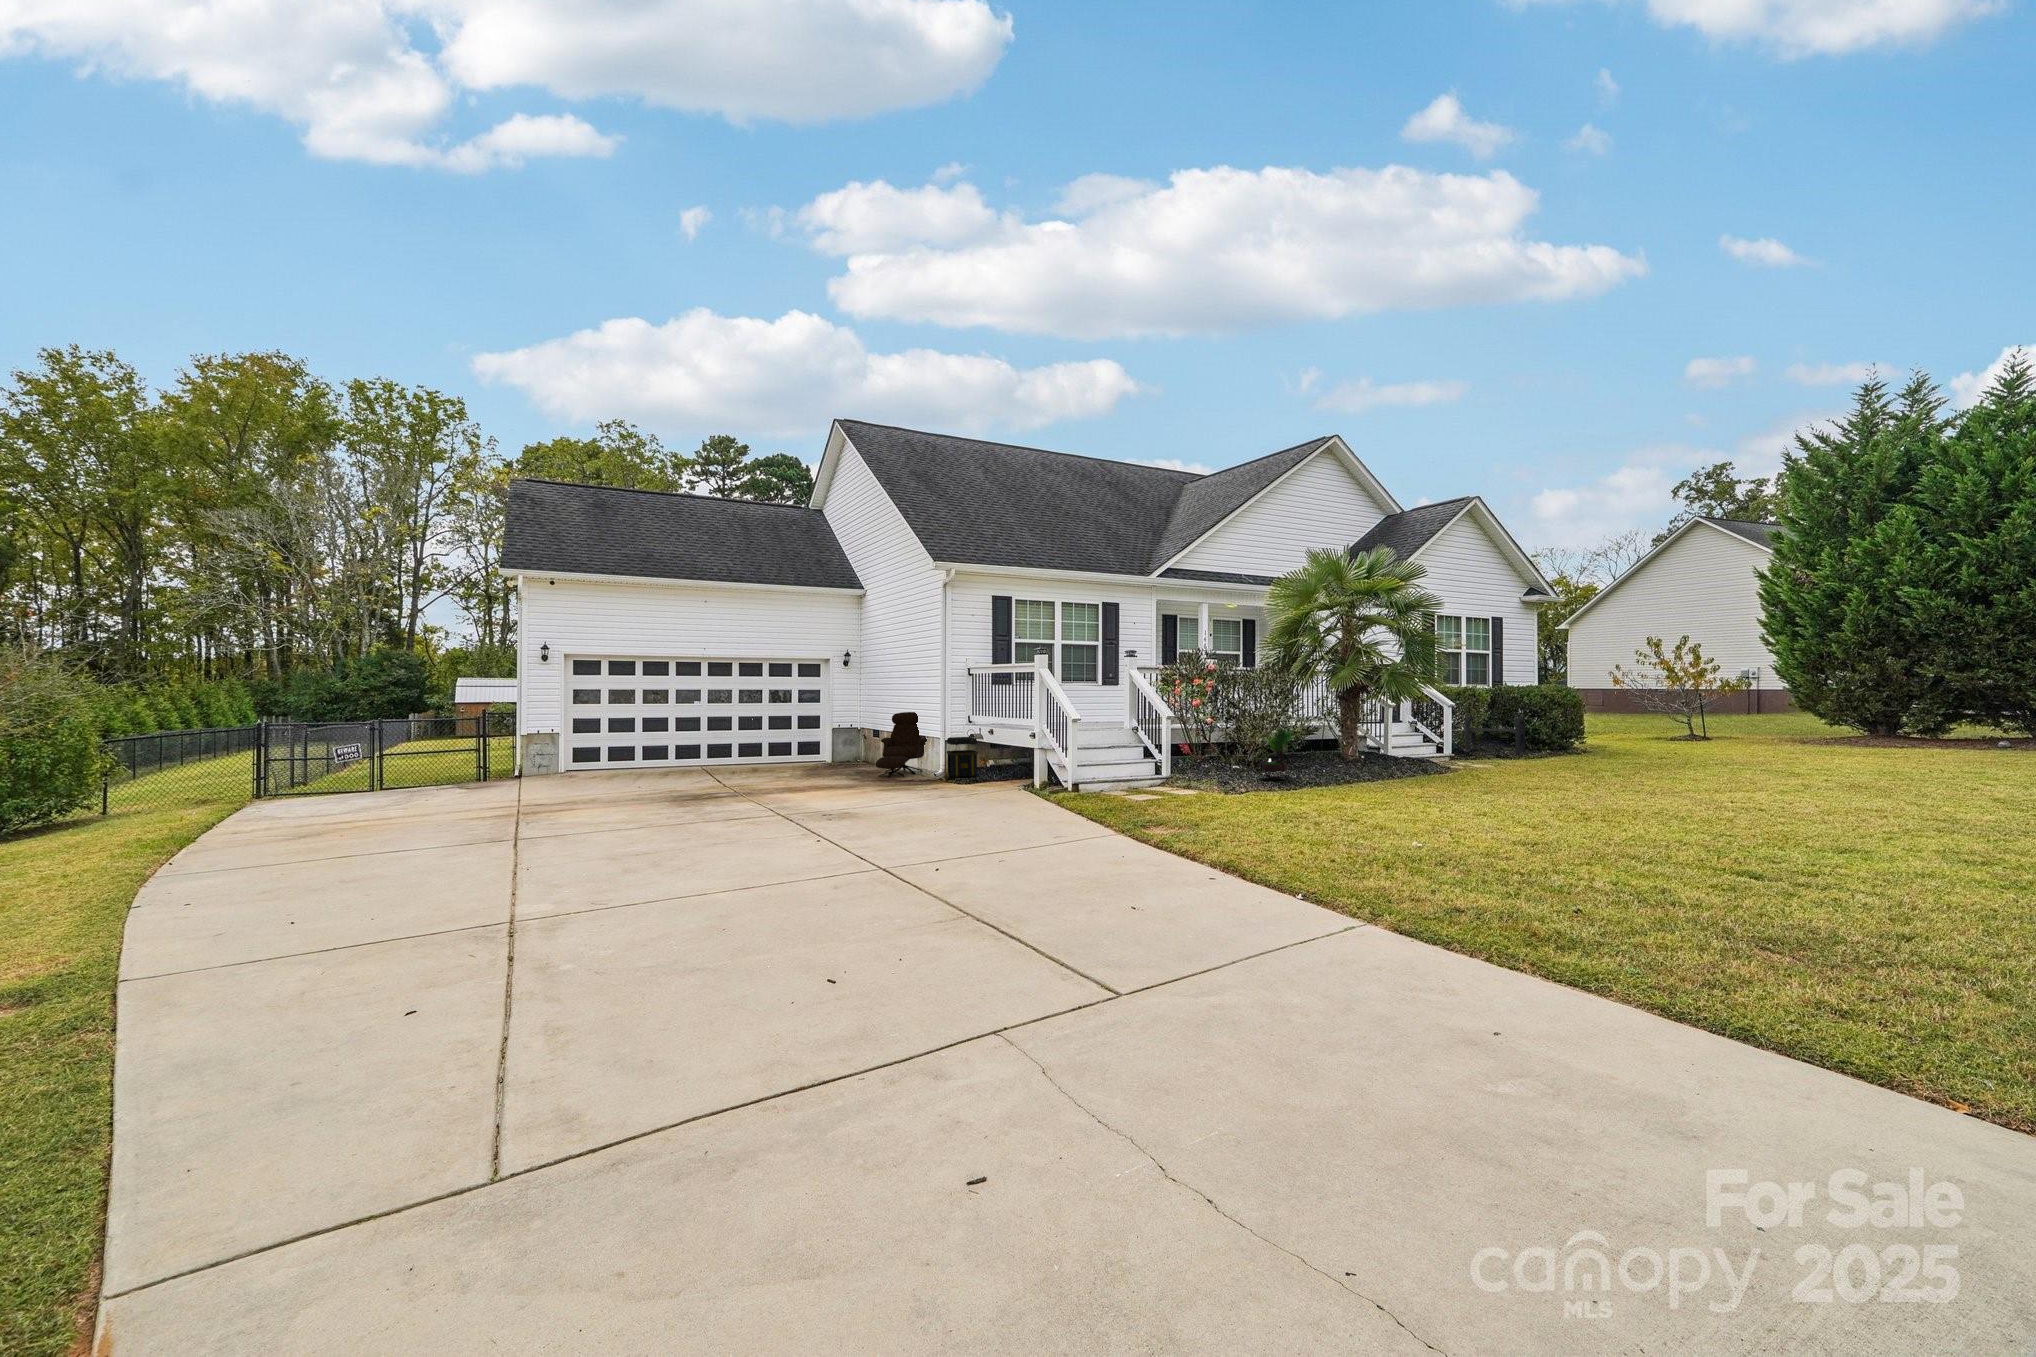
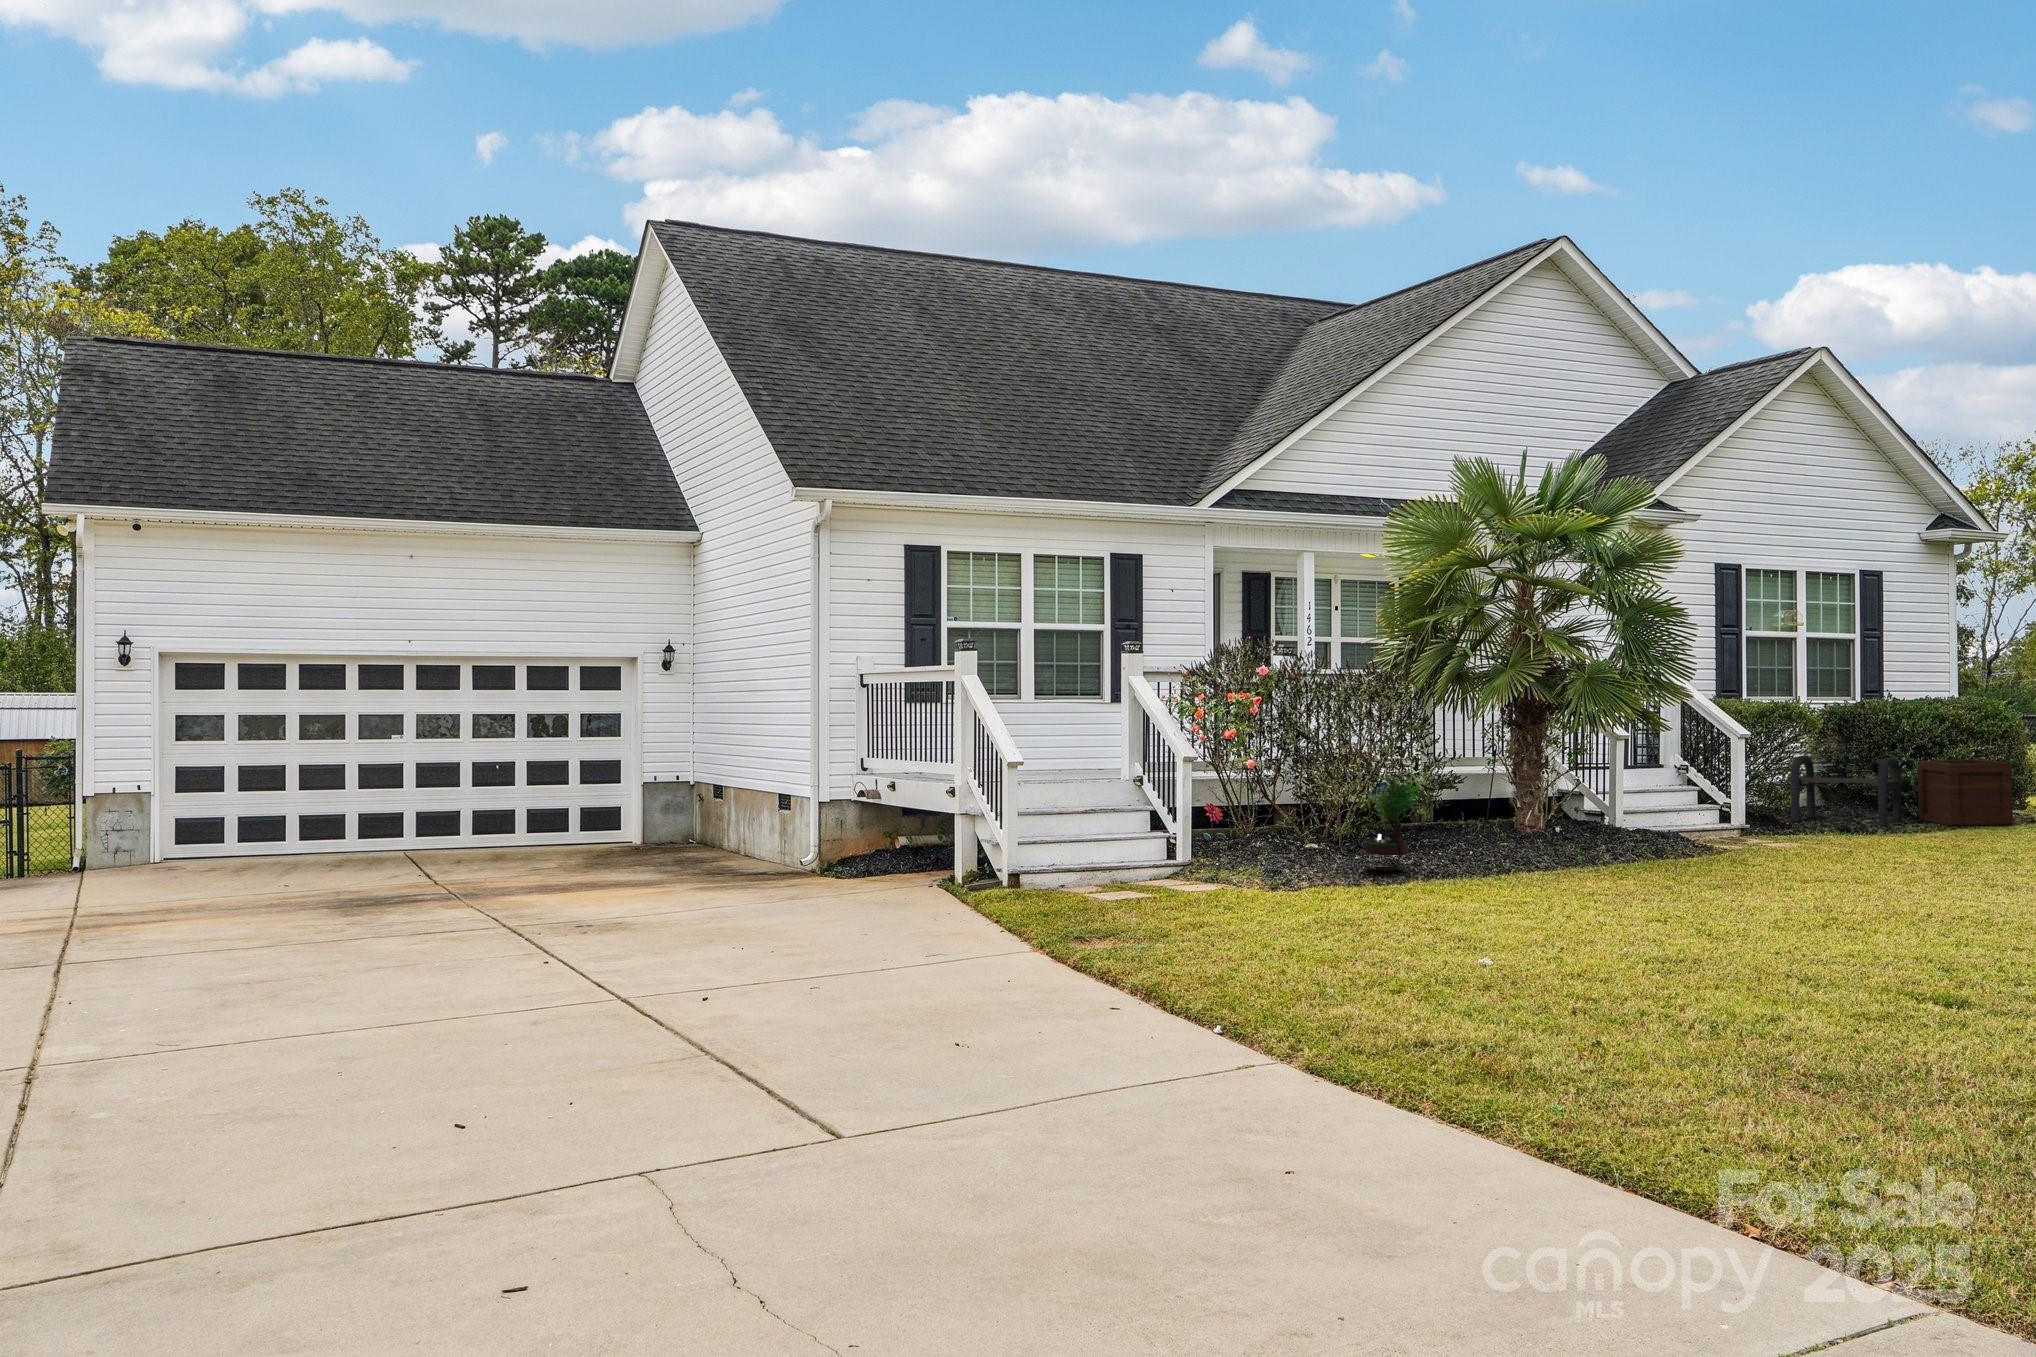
lounge chair: present [876,712,927,777] -> none [696,751,795,867]
wooden crate: none [1533,719,1588,754] -> present [1918,760,2013,826]
toolbox: present [947,737,978,777] -> none [820,795,873,867]

